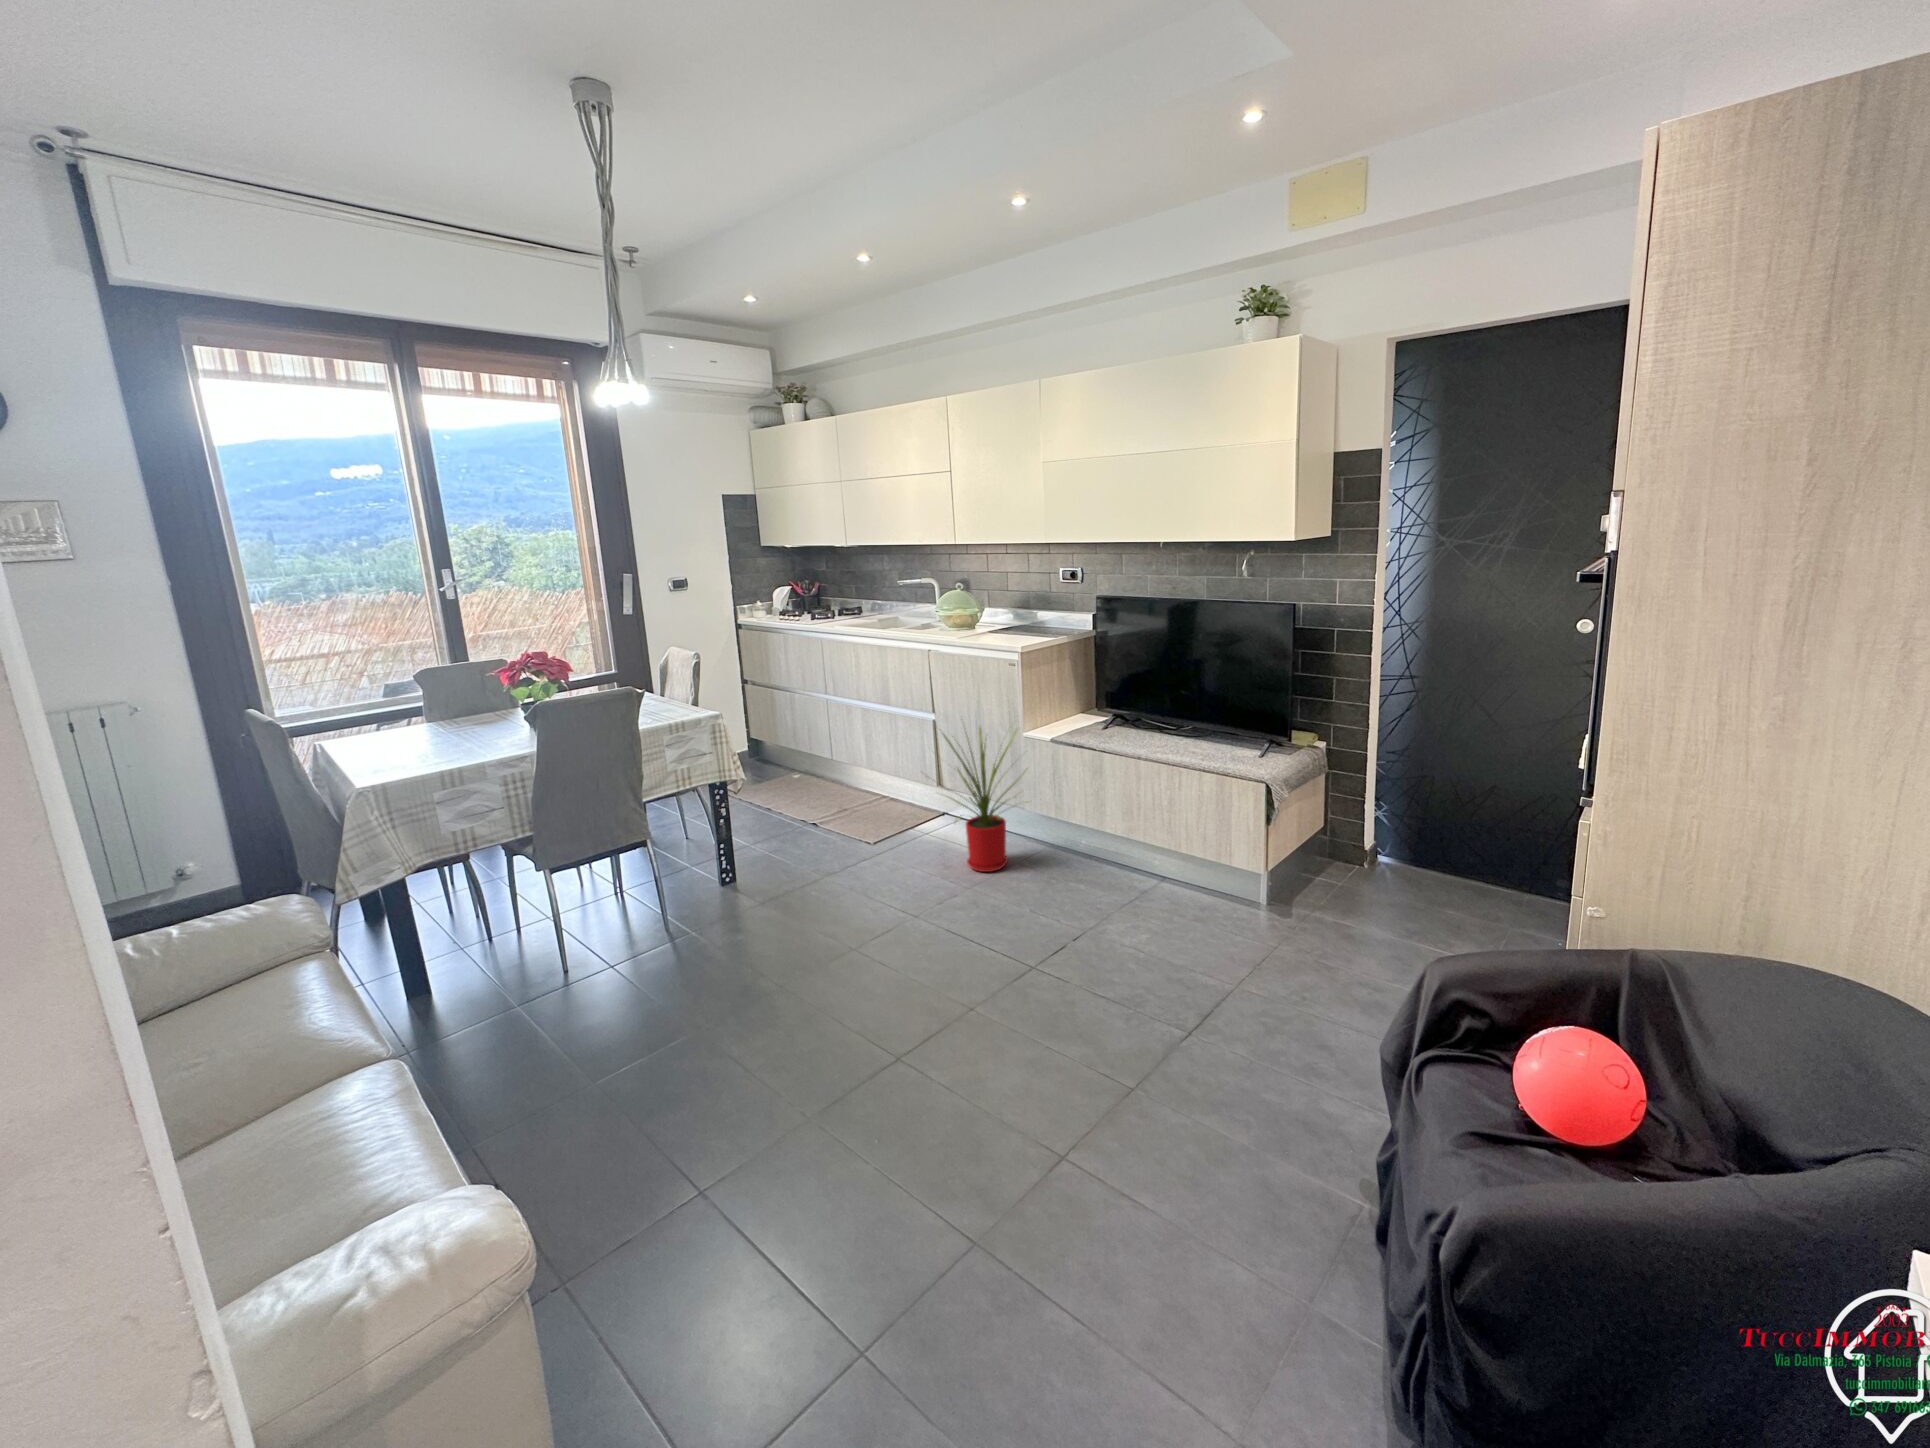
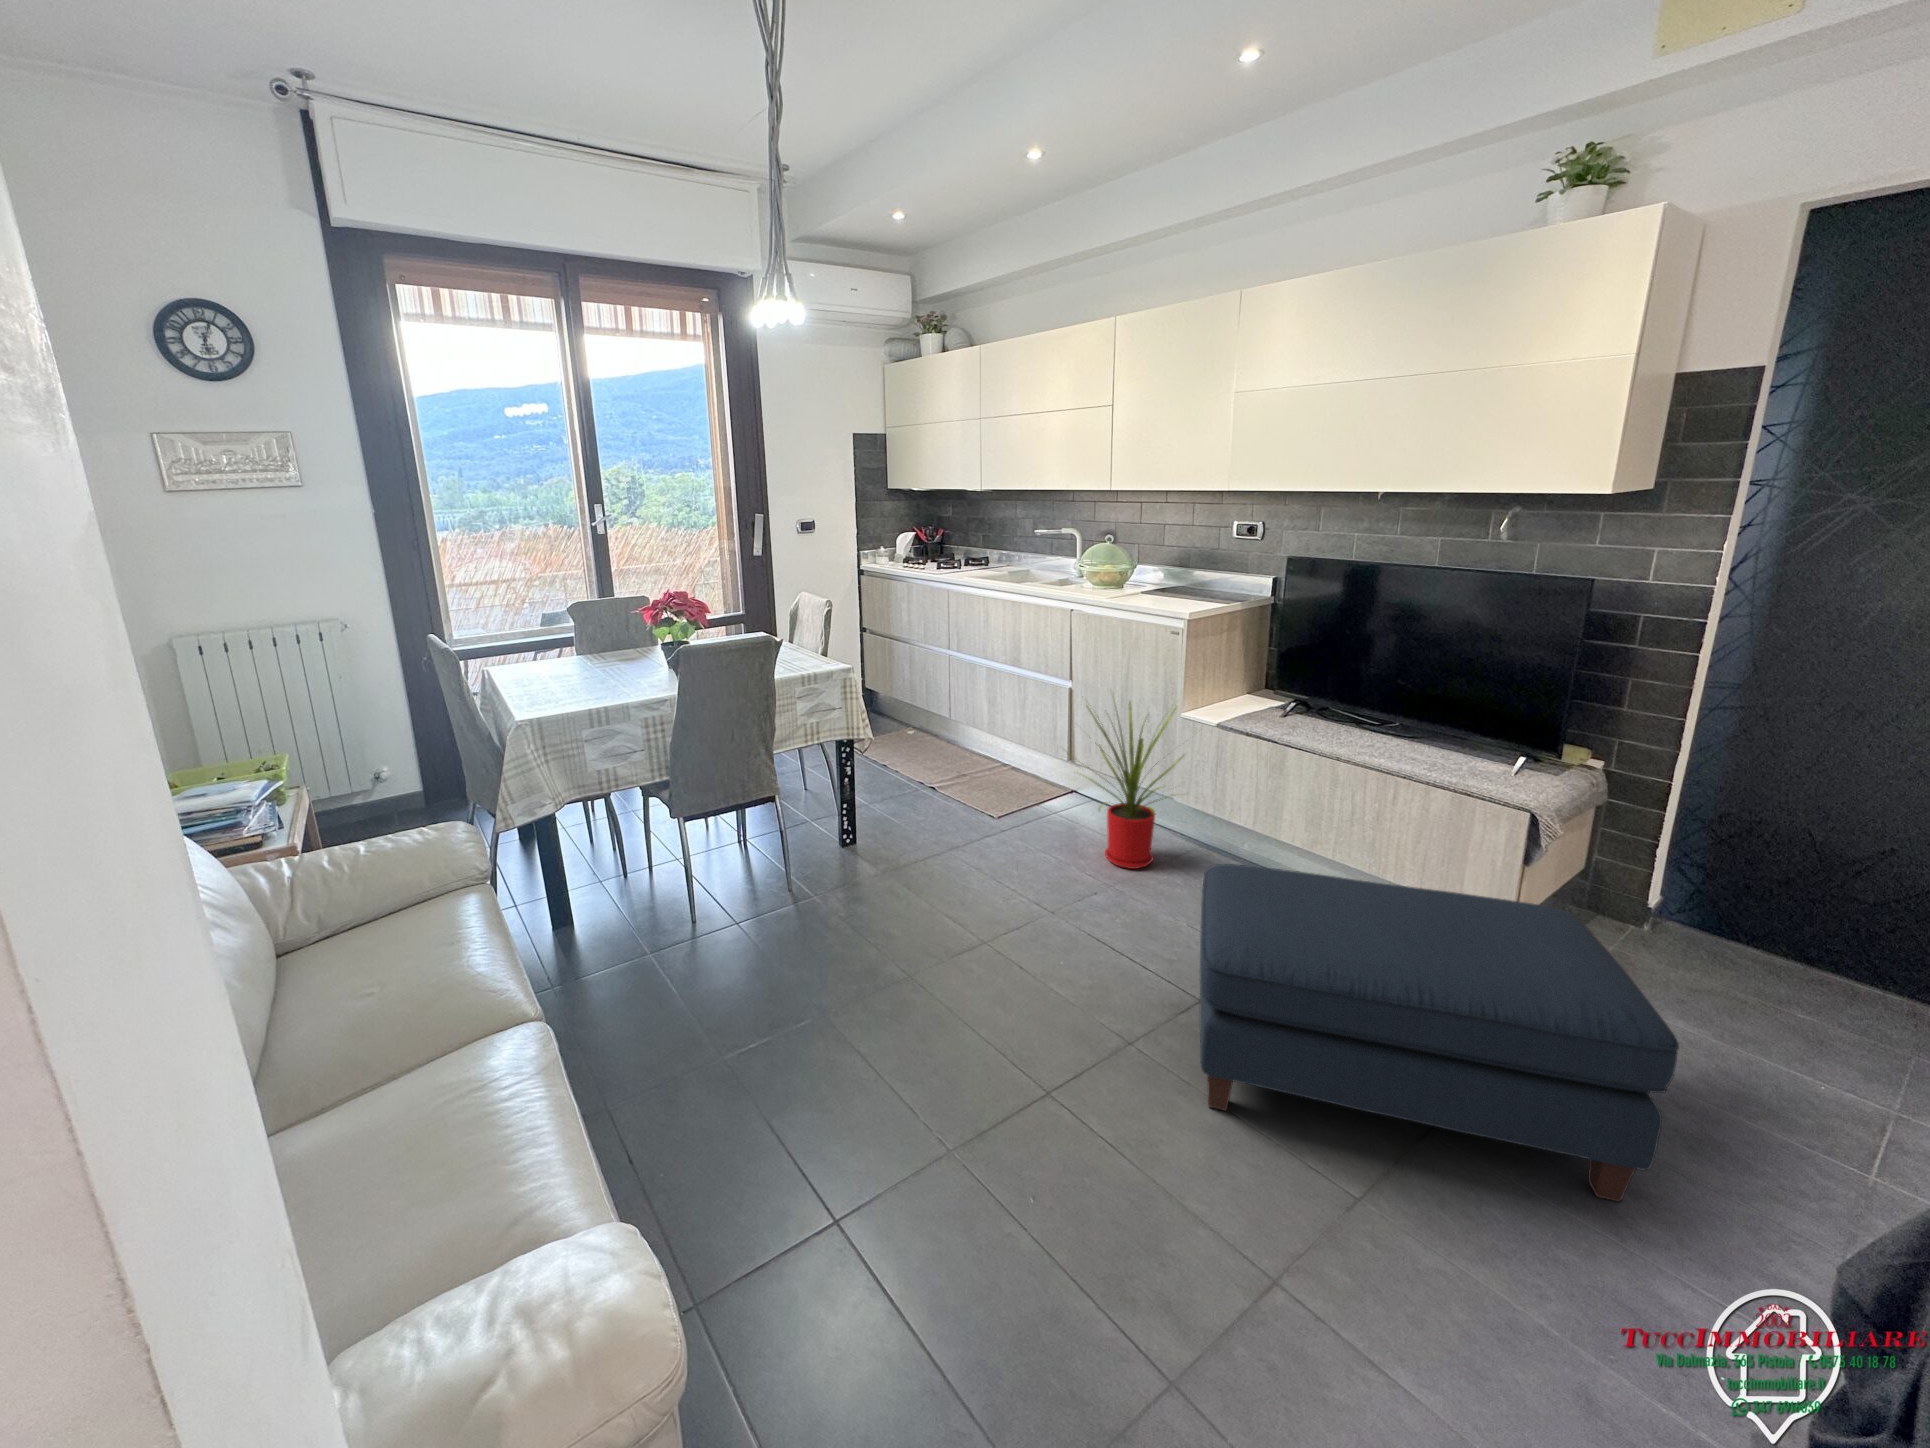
ottoman: none [1011,847,1322,1052] -> present [1200,864,1679,1202]

